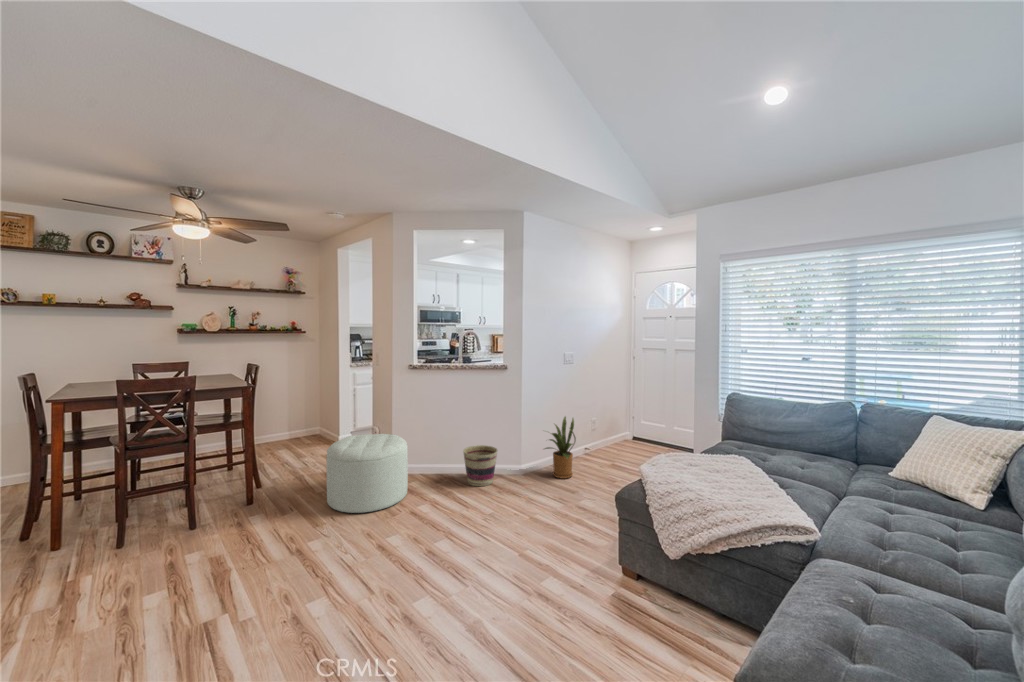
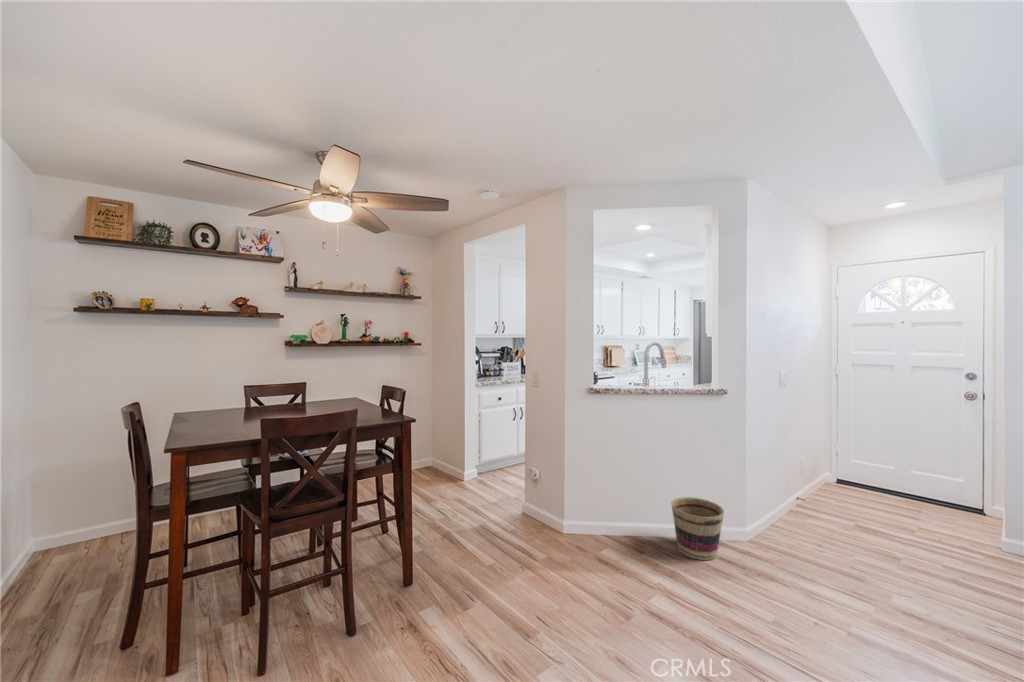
house plant: present [545,417,576,479] -> none [766,456,834,549]
ottoman: present [326,434,408,513] -> none [508,482,617,610]

